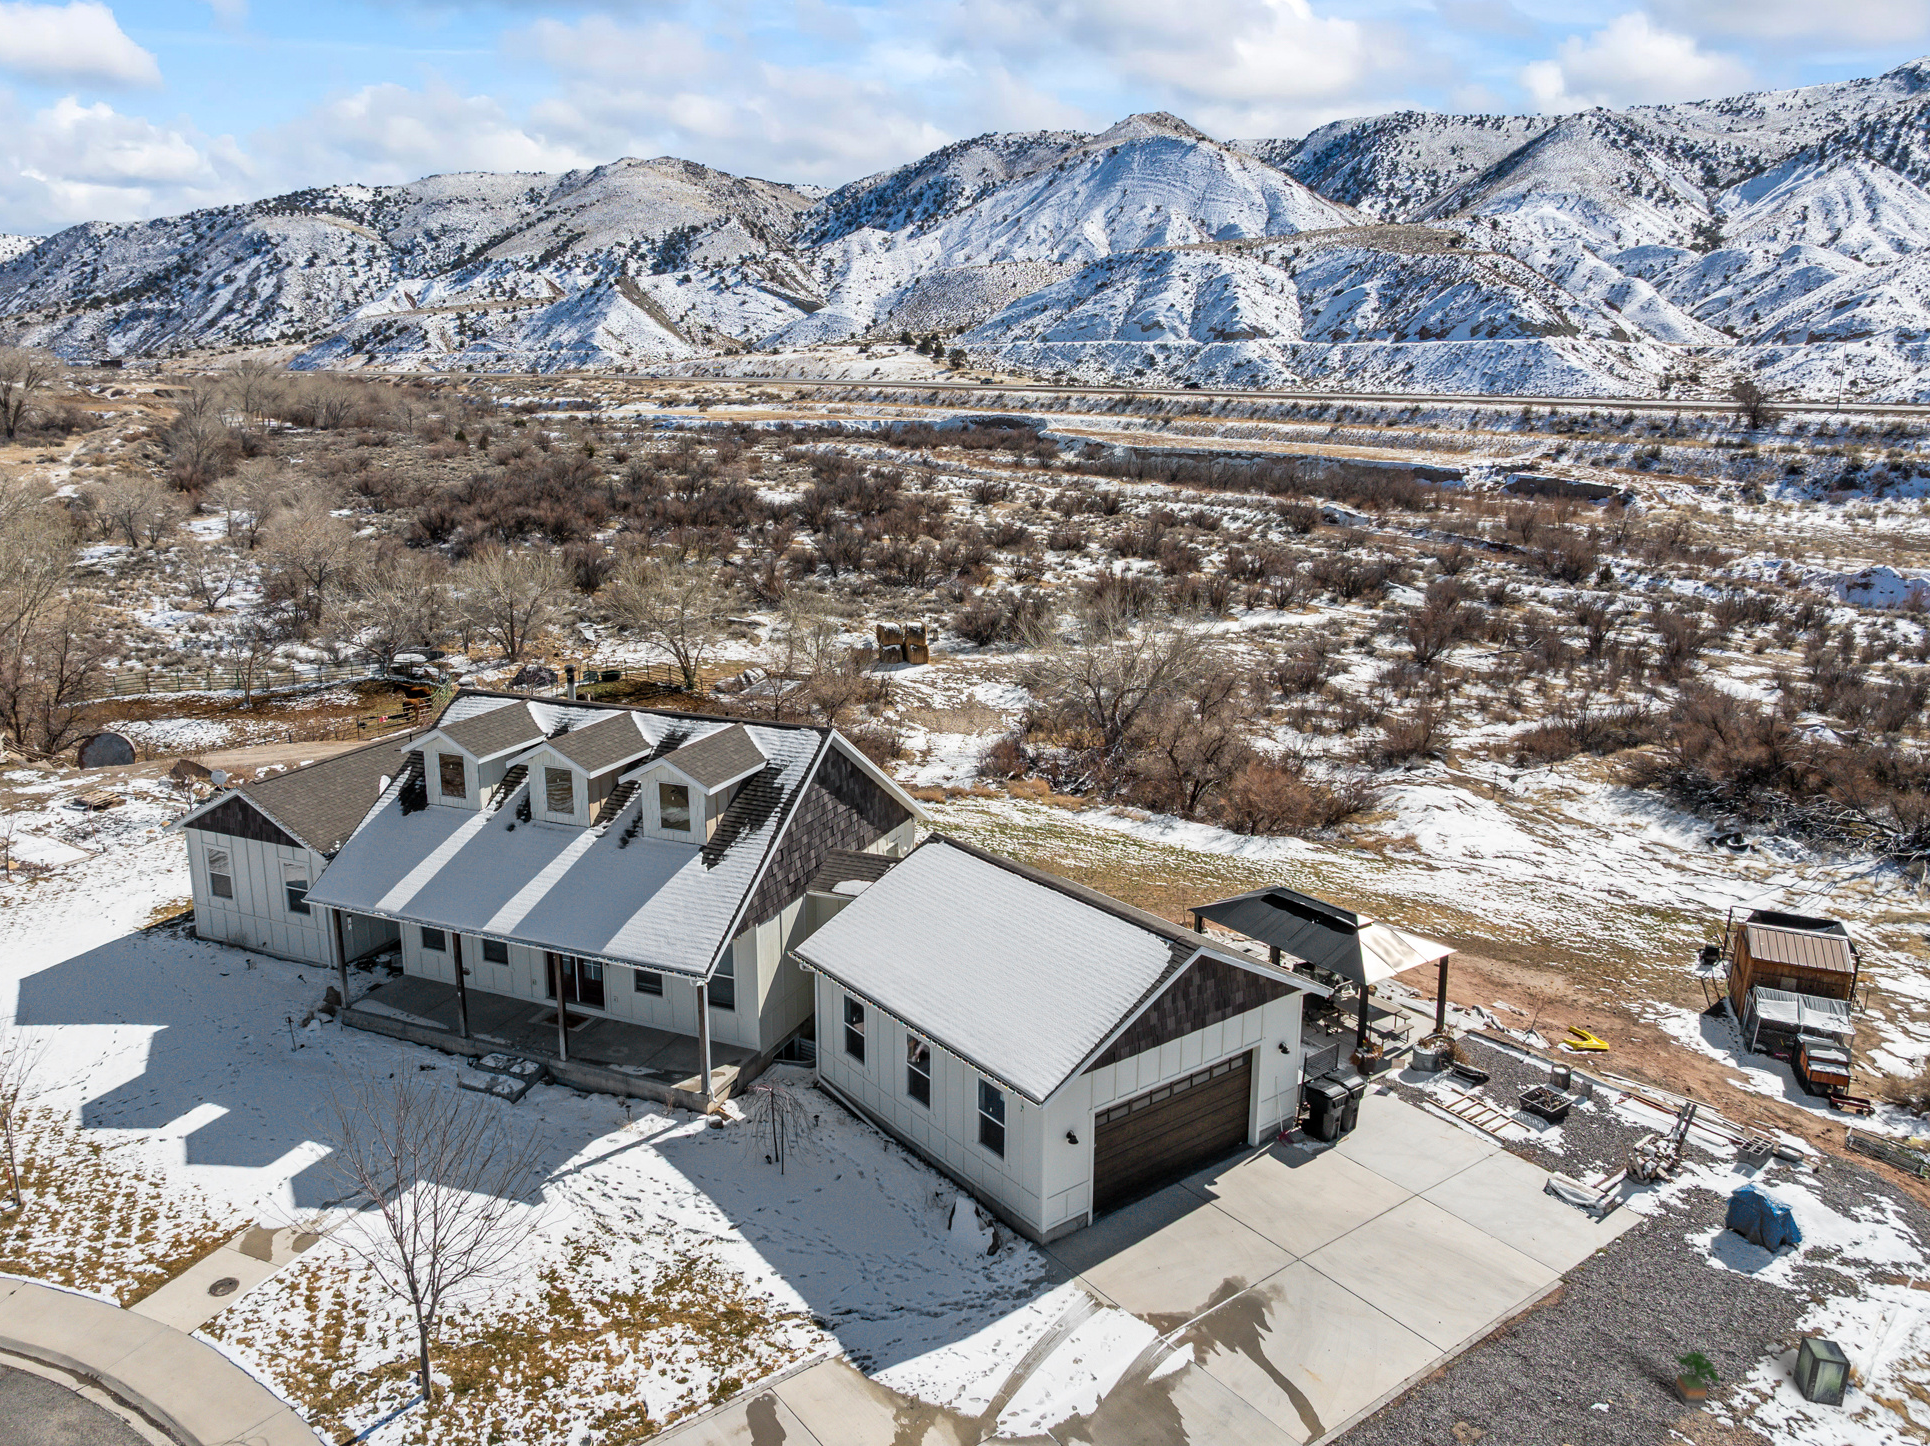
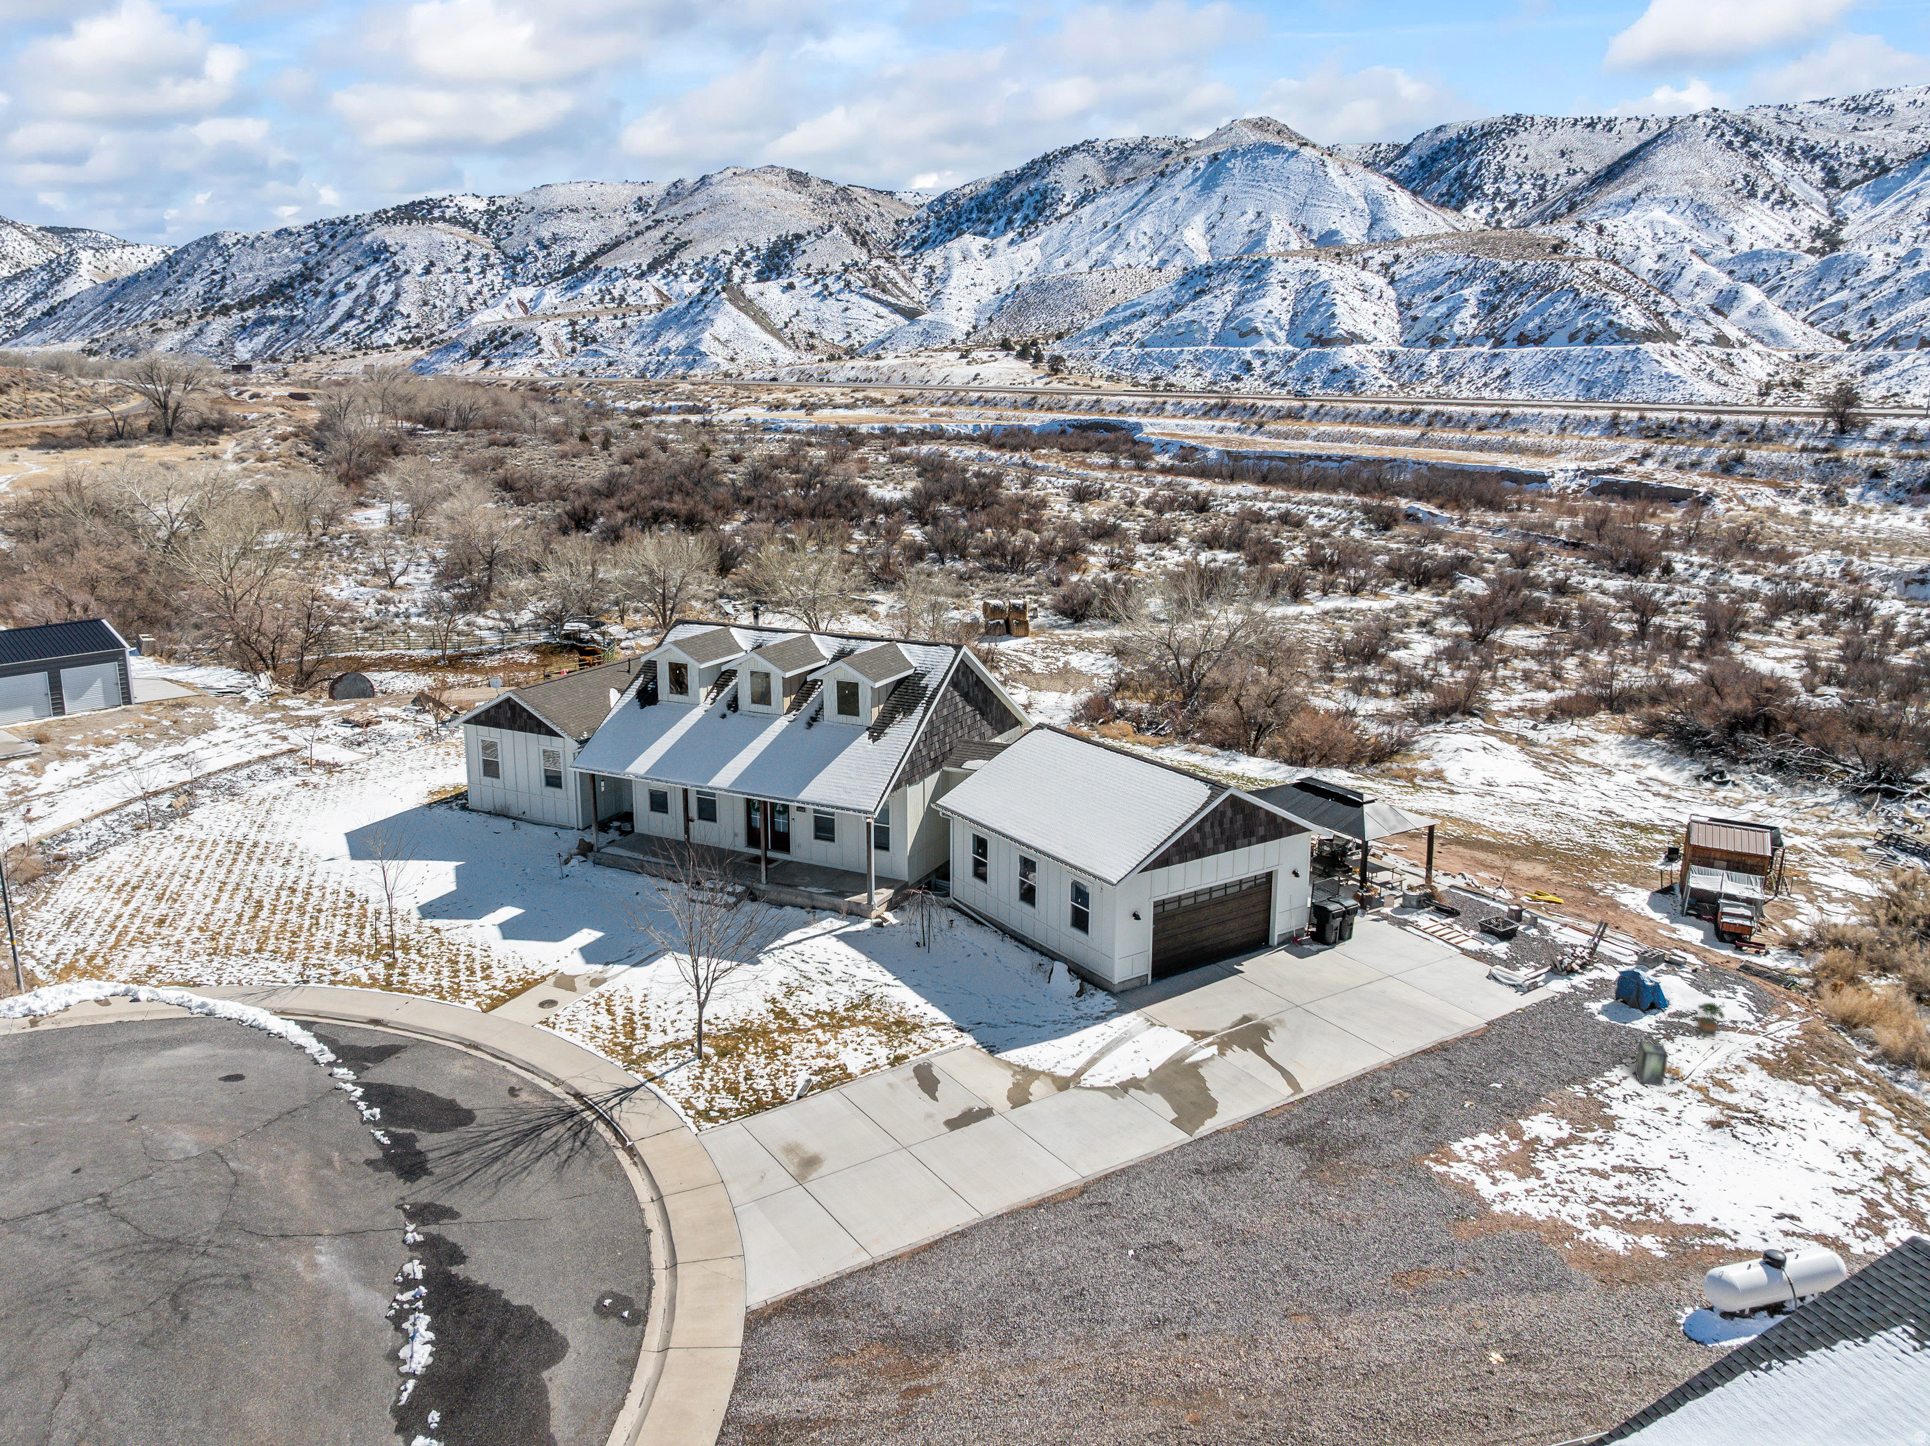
potted tree: present [1675,1352,1719,1407] -> present [1697,1003,1724,1036]

